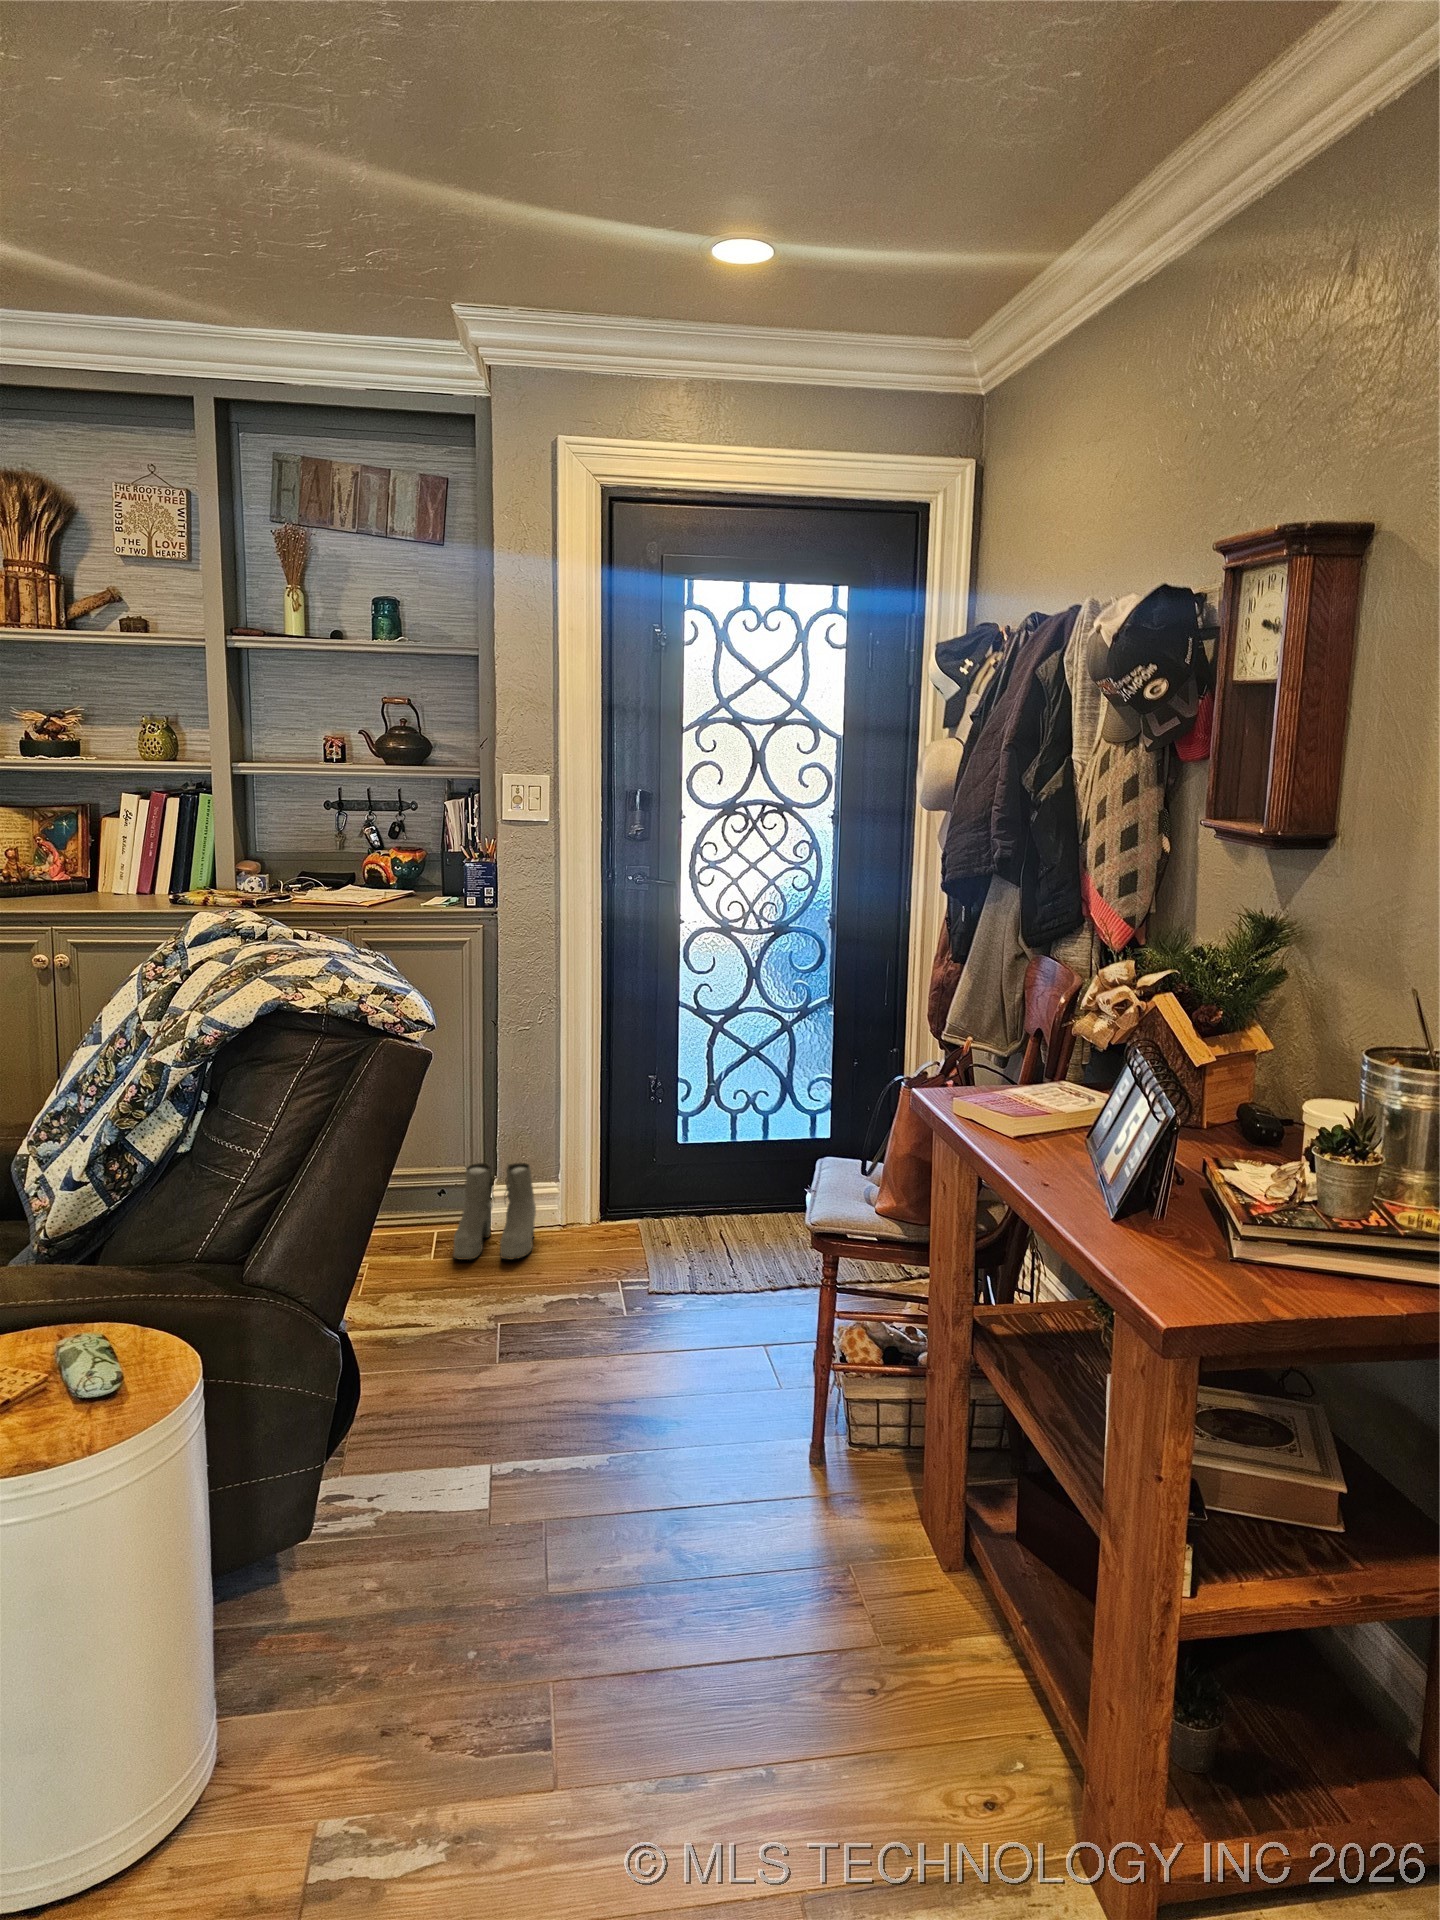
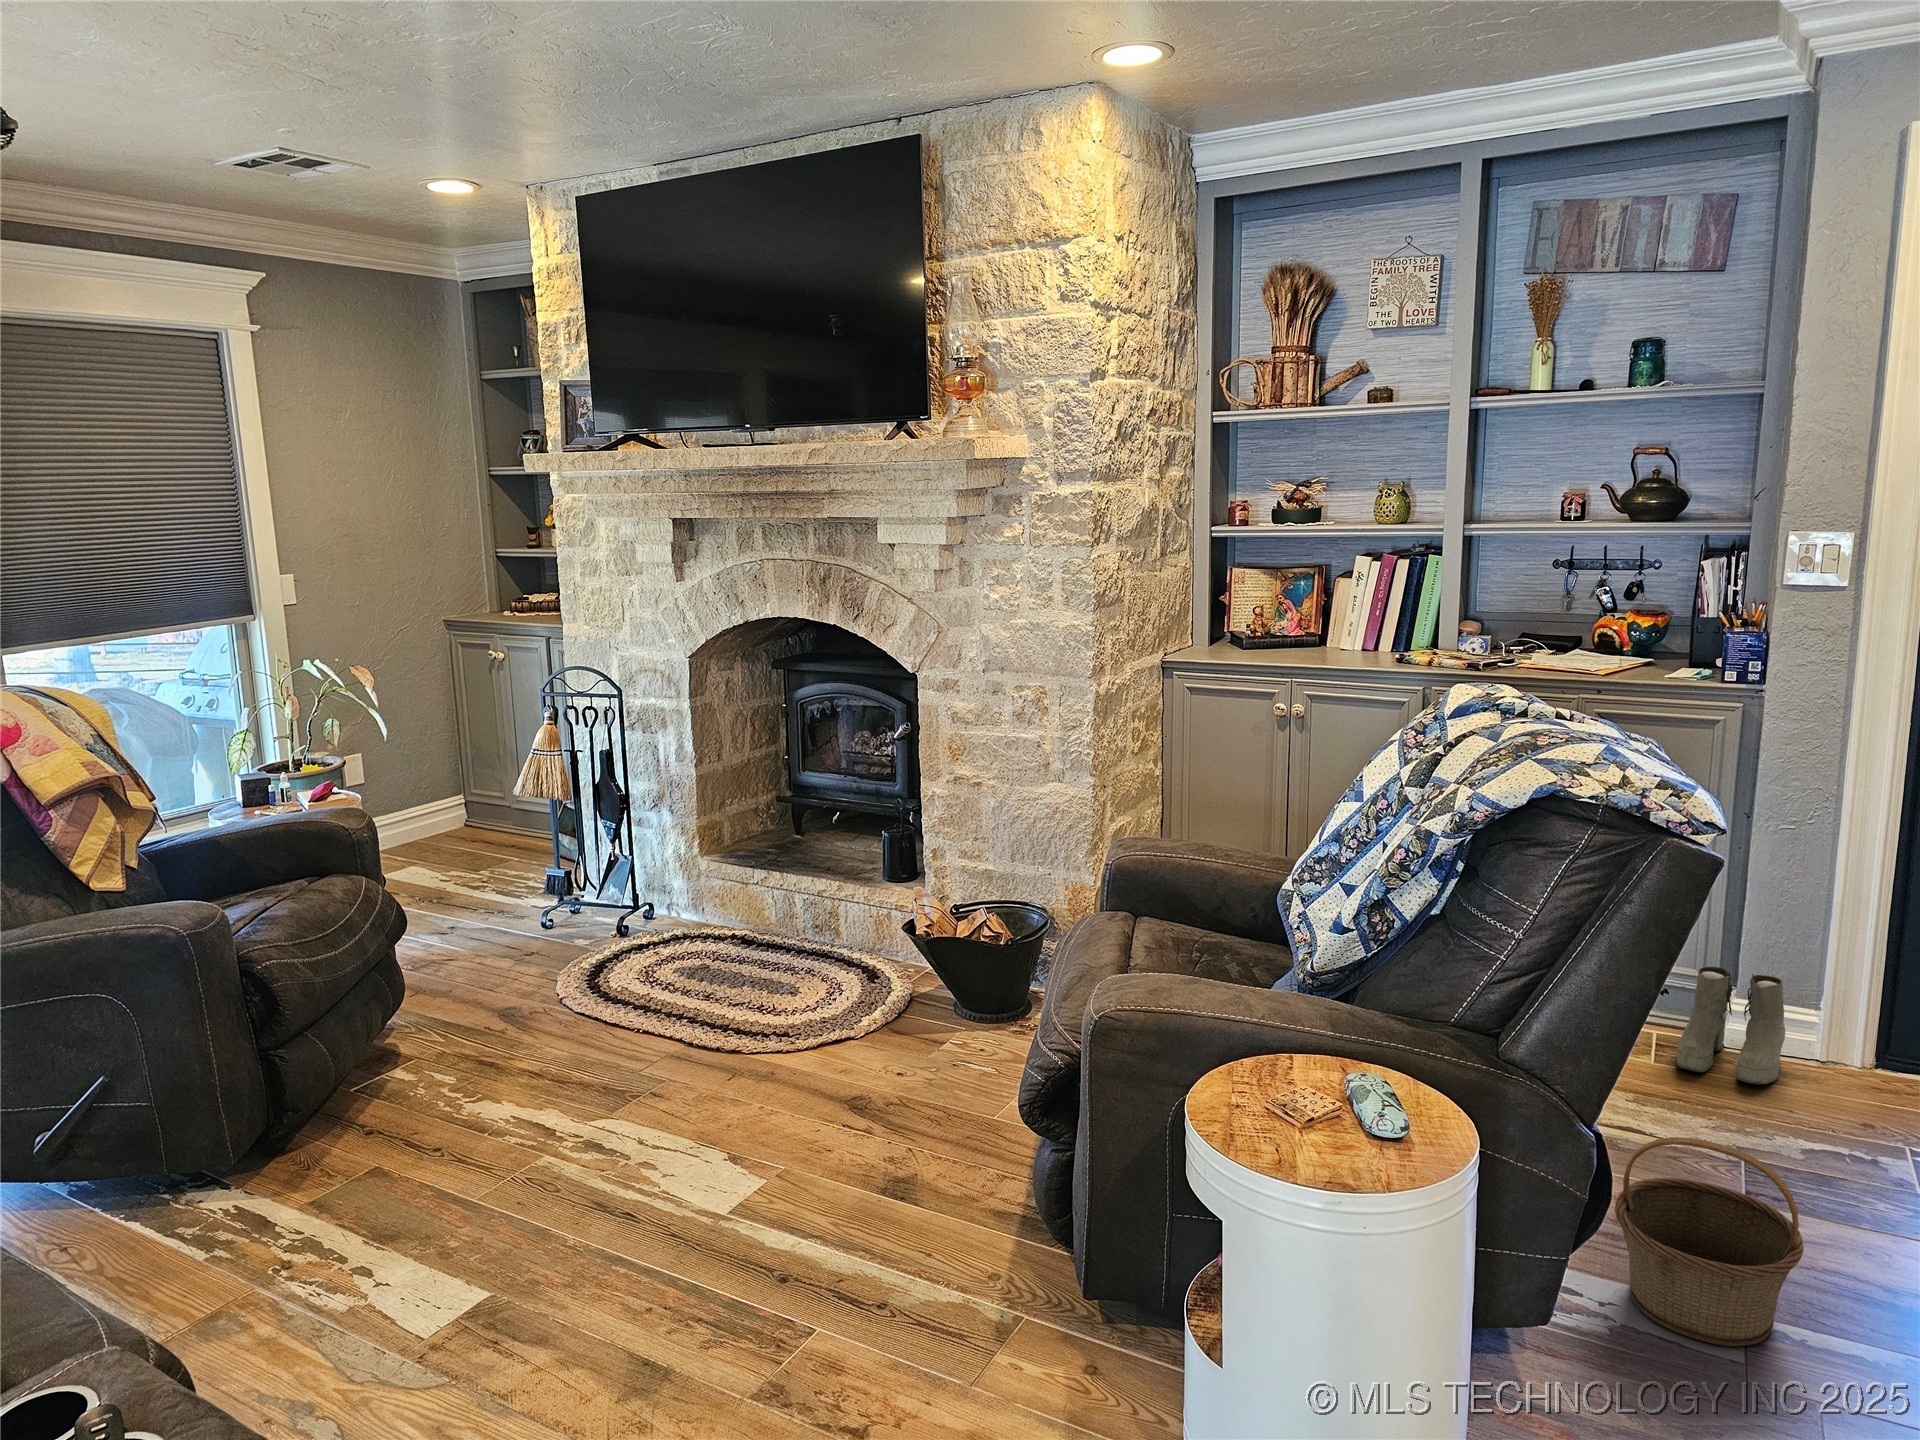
basket: none [382,1315,533,1496] -> present [1615,1137,1804,1346]

